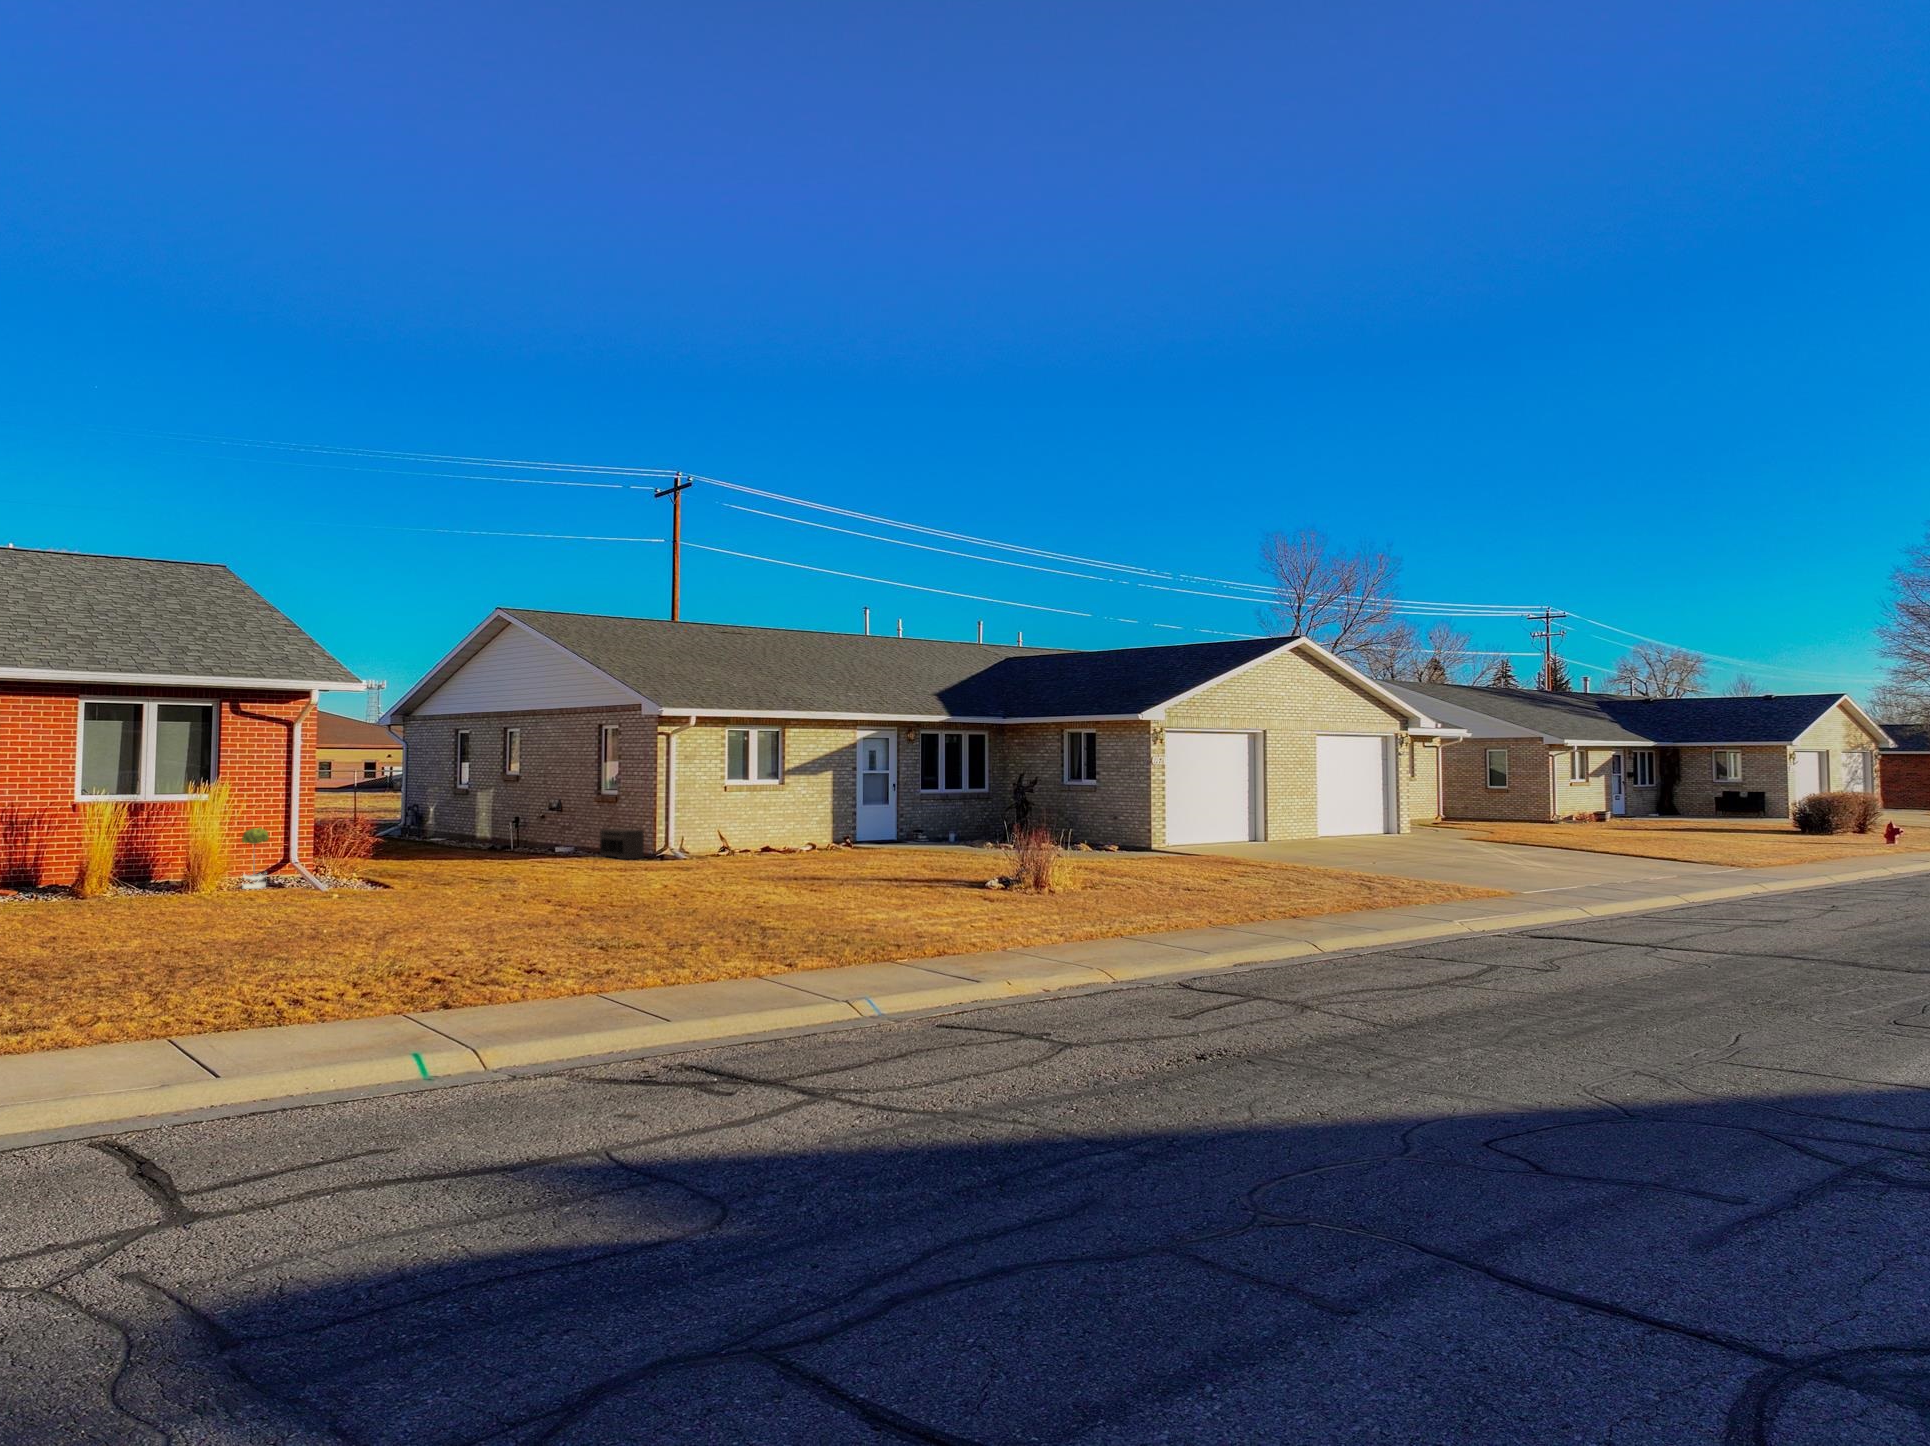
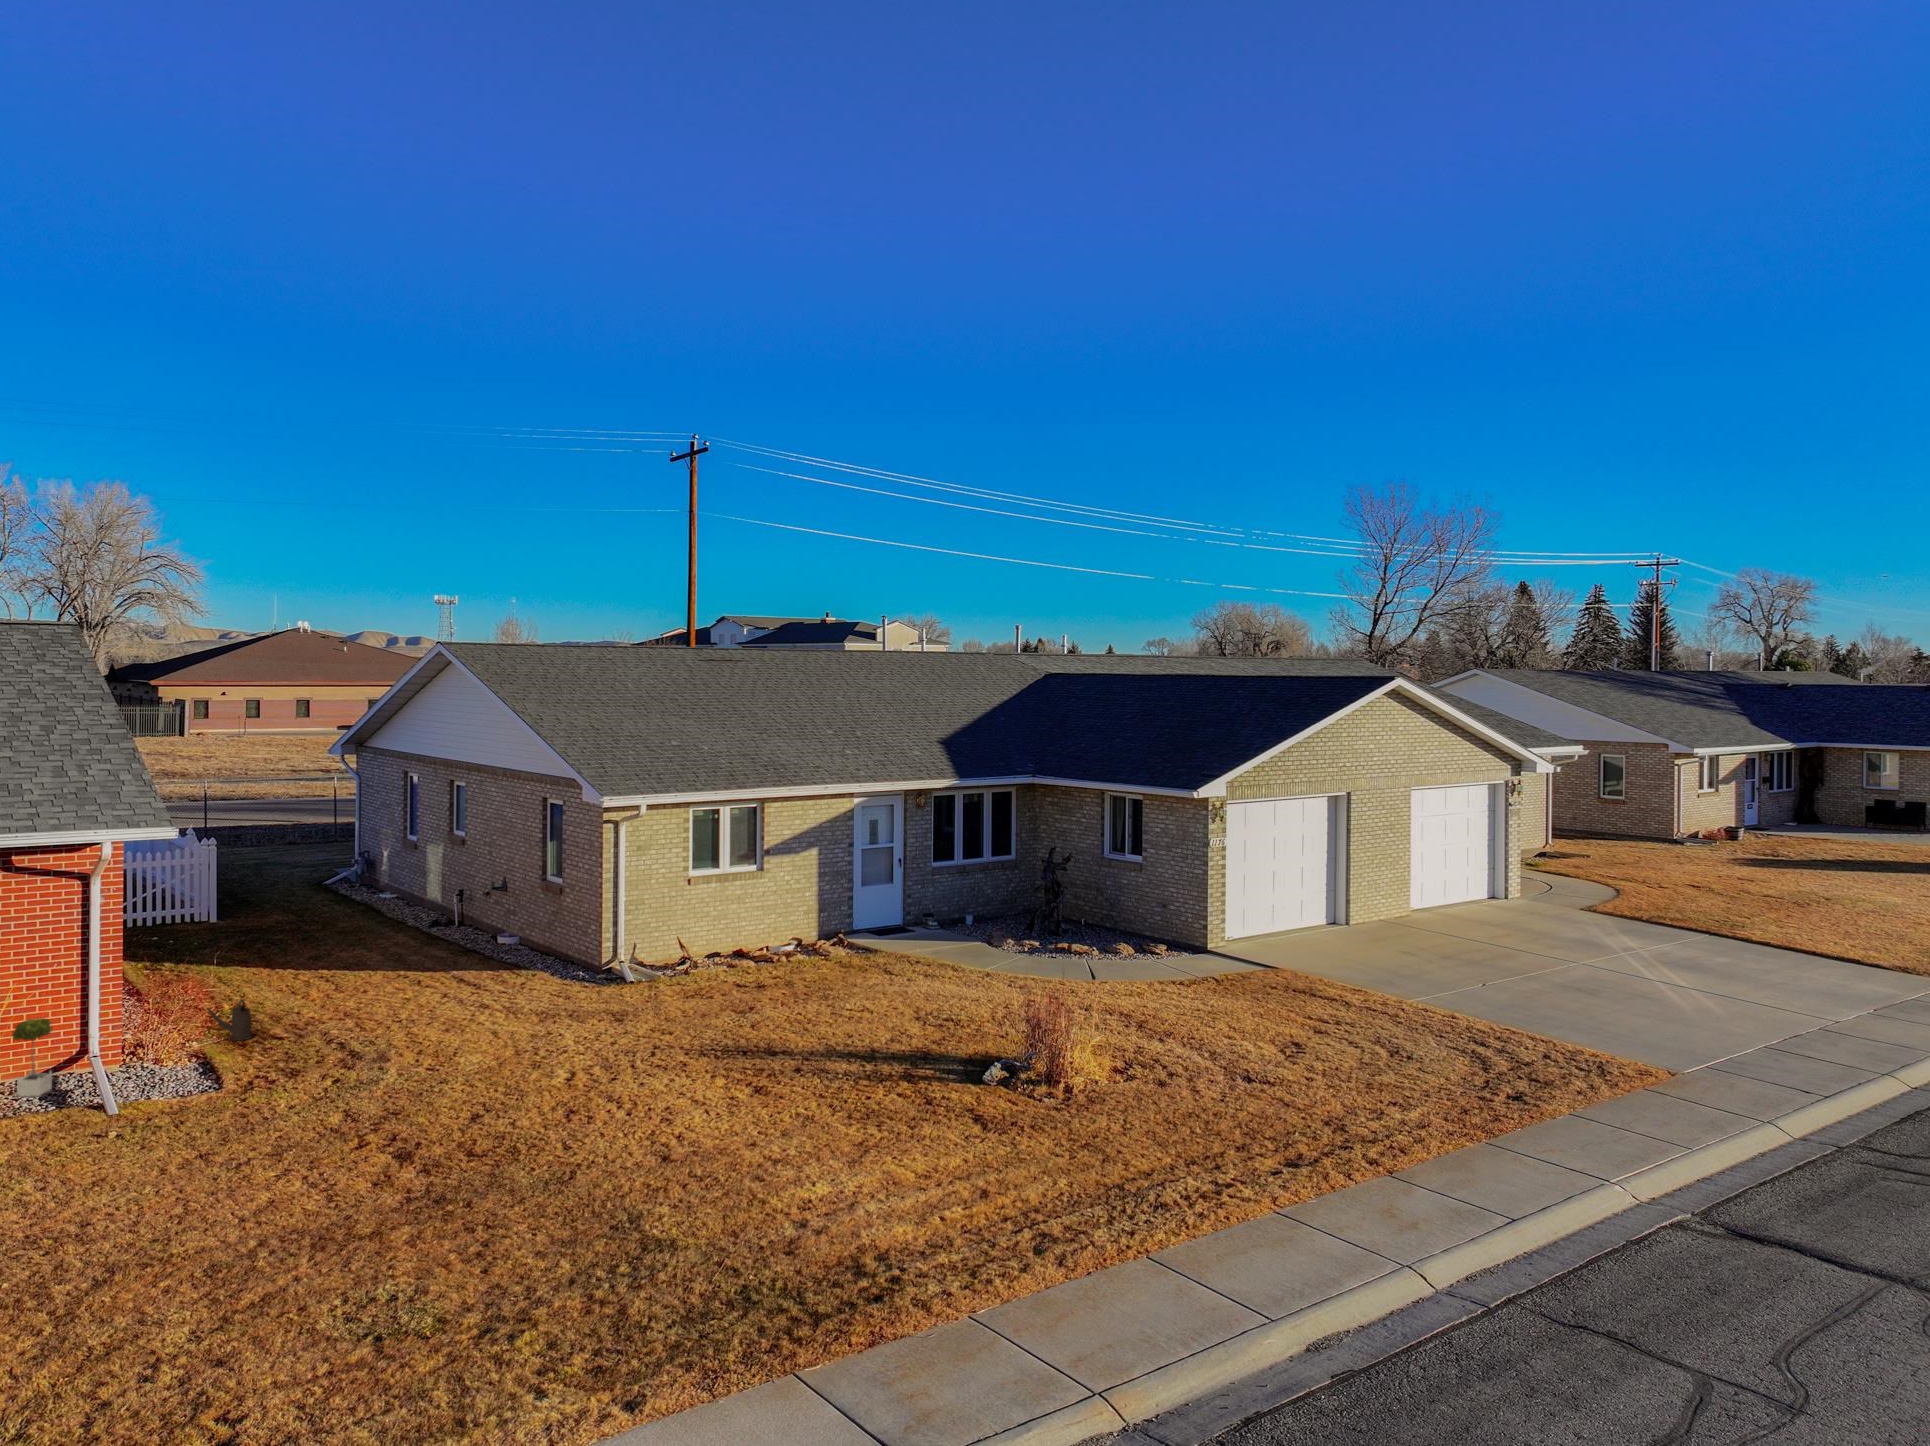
bench: present [600,829,644,859] -> none [539,930,586,977]
watering can: none [362,843,403,876] -> present [206,999,252,1041]

